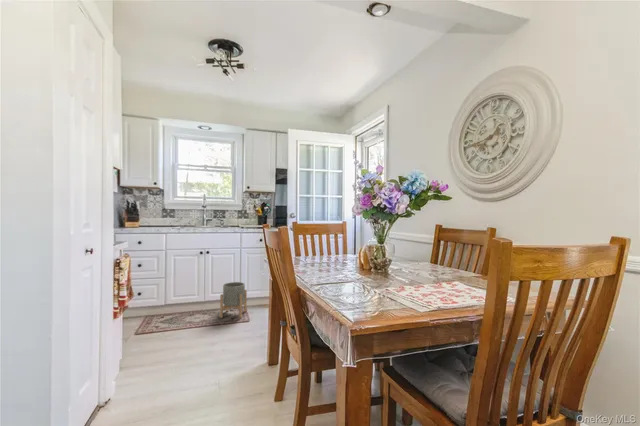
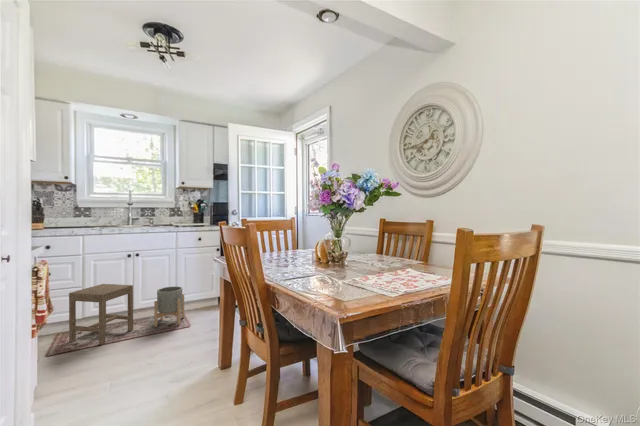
stool: none [153,276,203,329] -> present [69,284,133,345]

